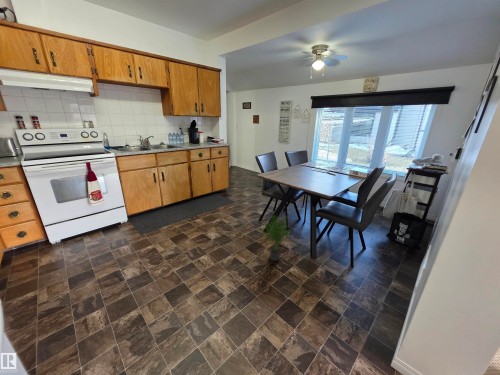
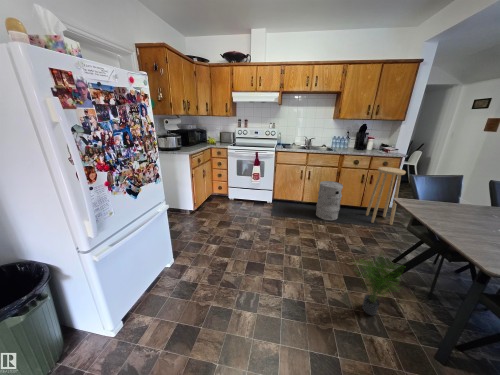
stool: none [219,155,239,201] -> present [366,167,406,225]
trash can: none [180,177,203,214] -> present [316,181,343,220]

